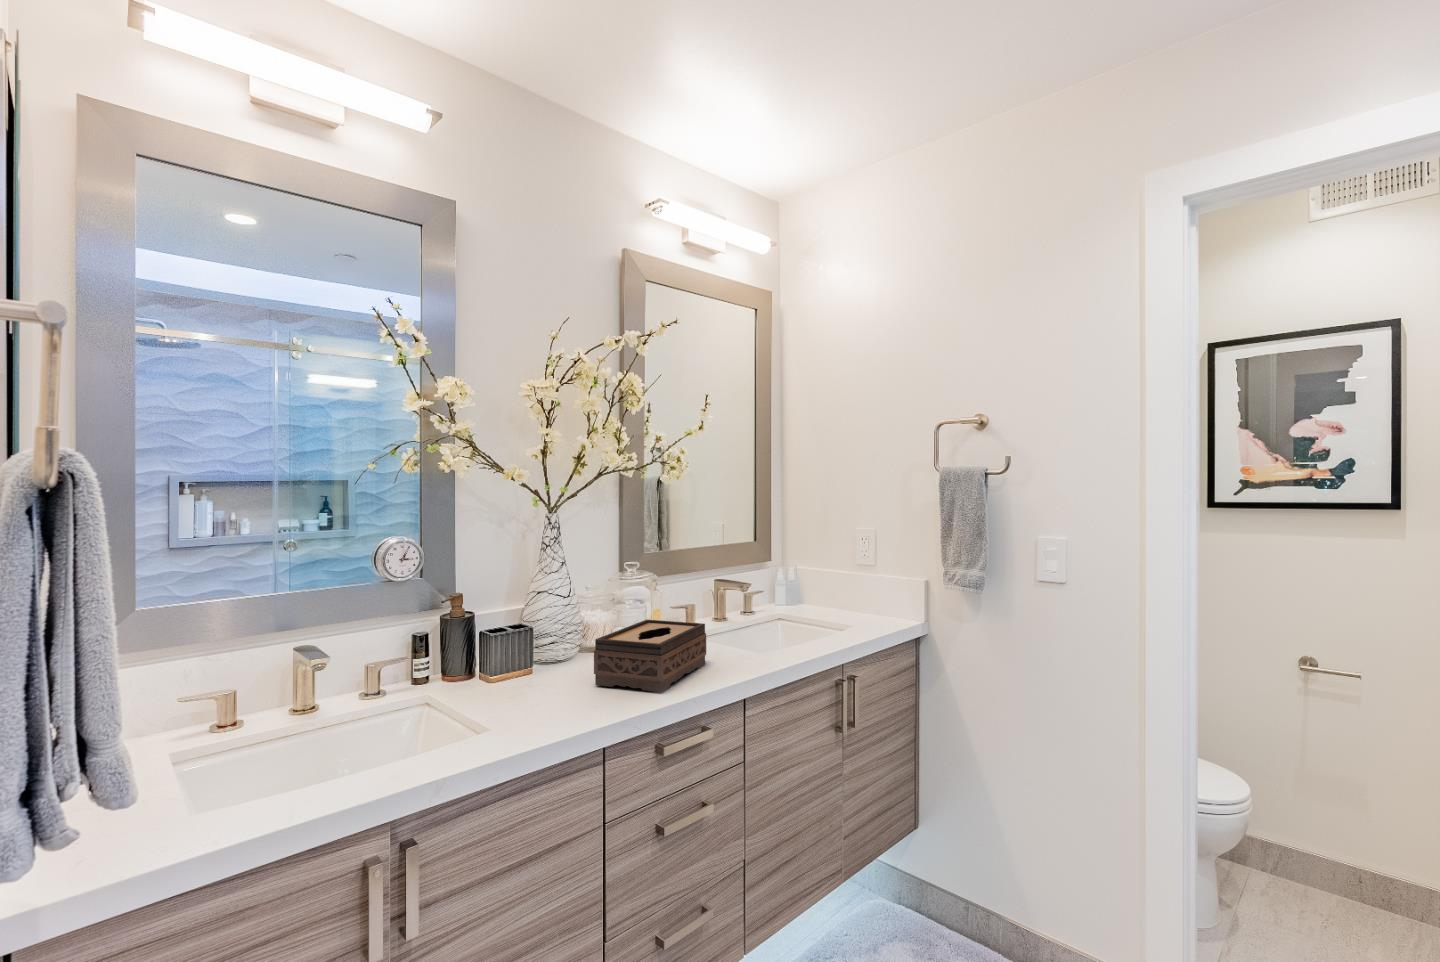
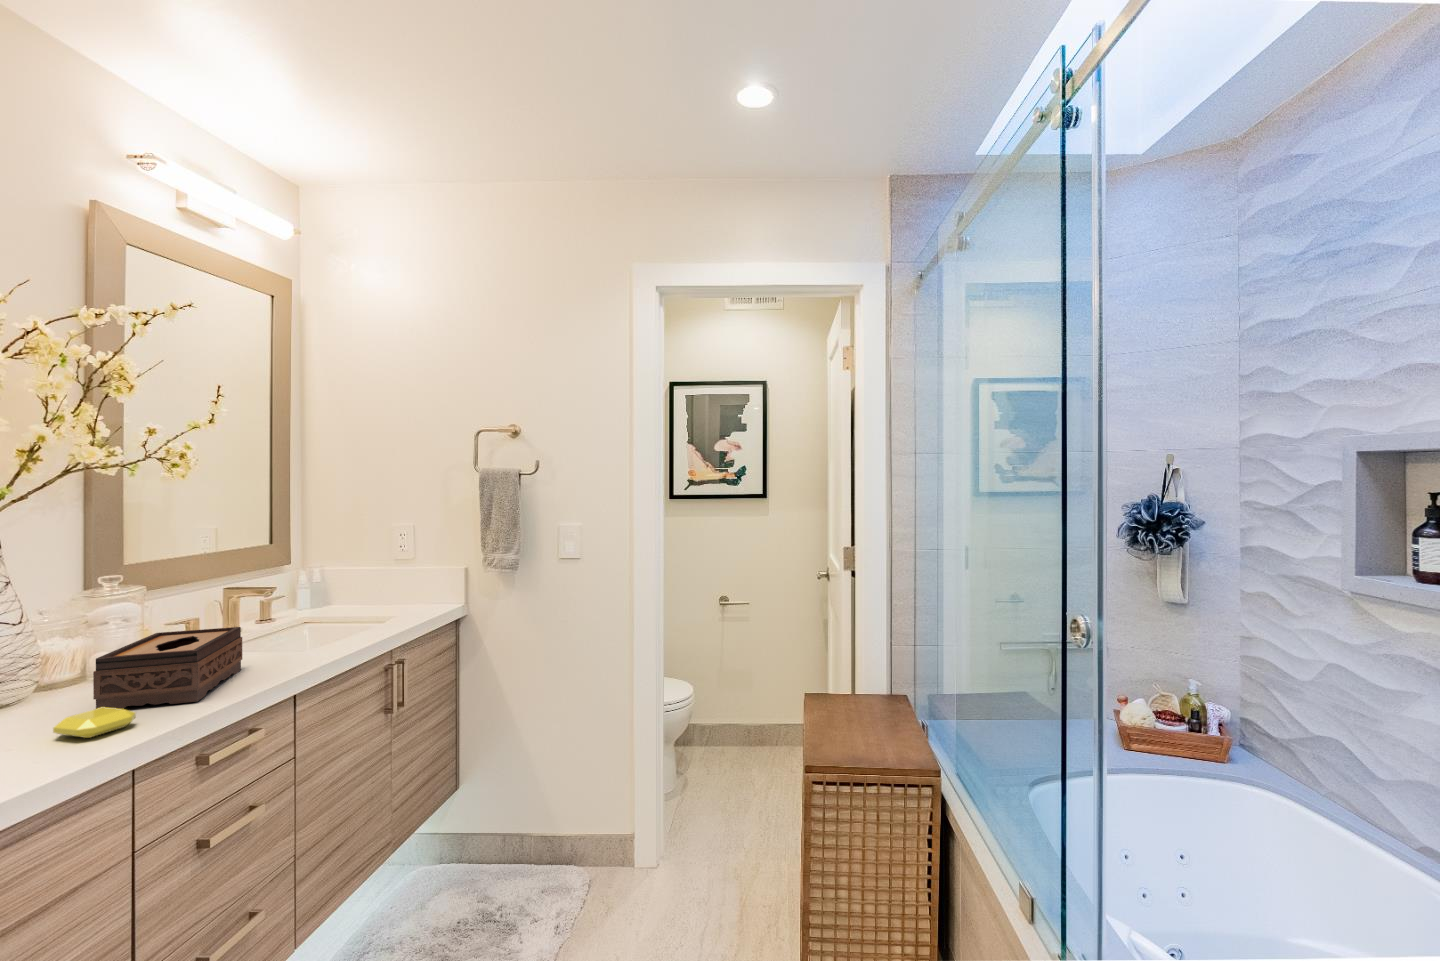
soap bar: none [561,684,613,711] -> present [53,707,136,738]

